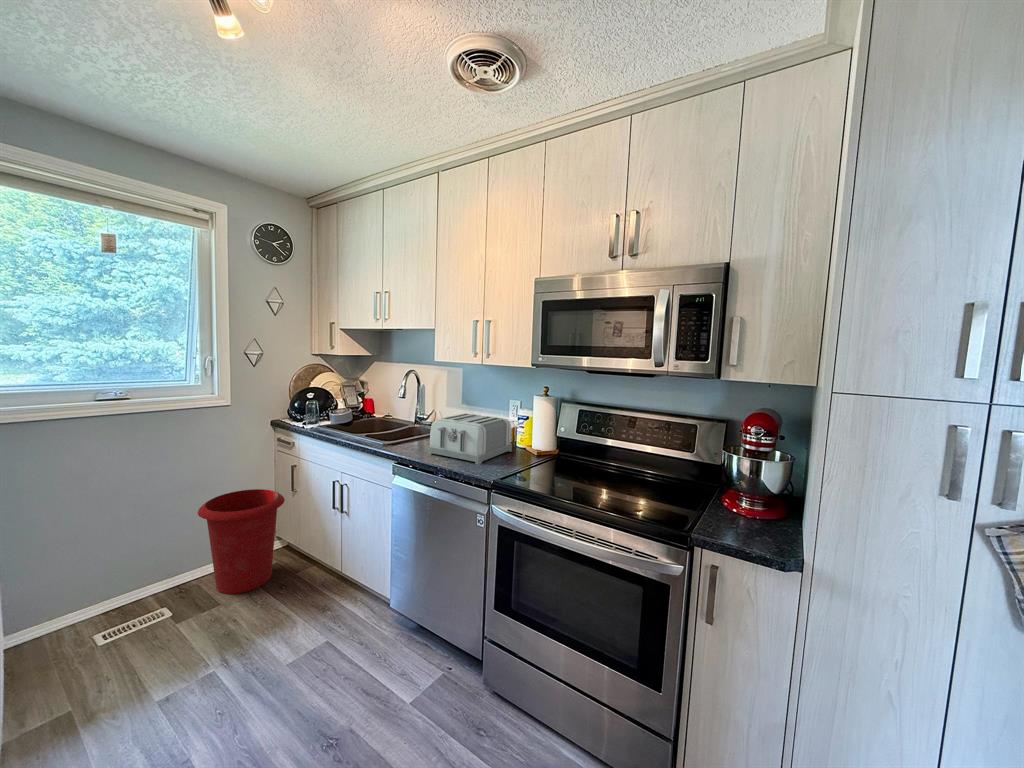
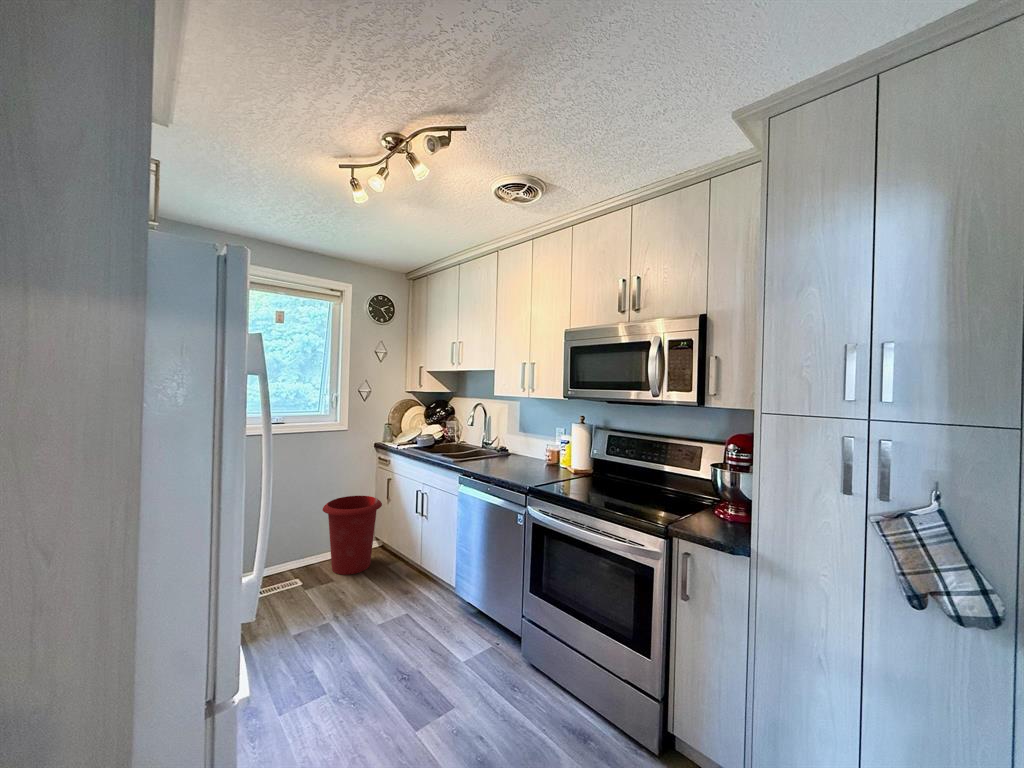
toaster: present [428,413,512,465] -> none [486,438,554,477]

